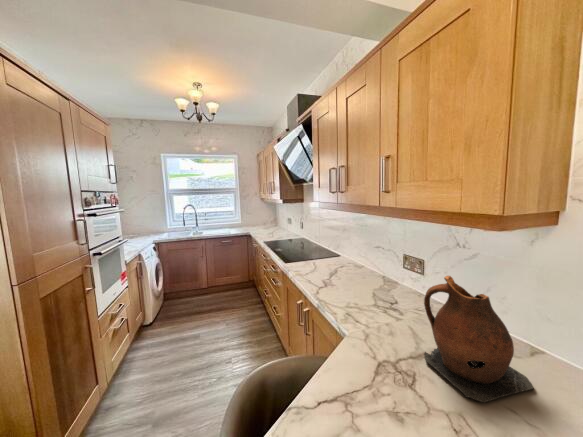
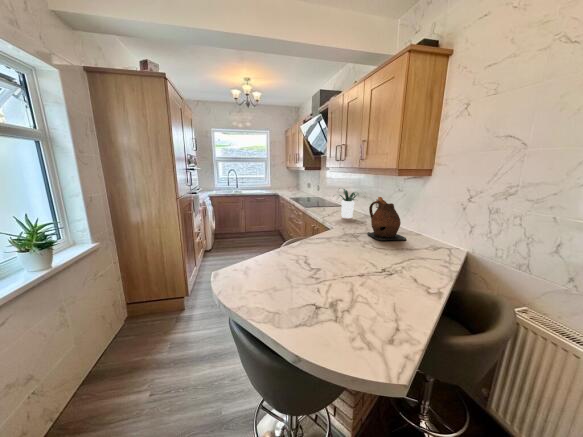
potted plant: none [329,237,388,291] -> present [340,188,359,218]

